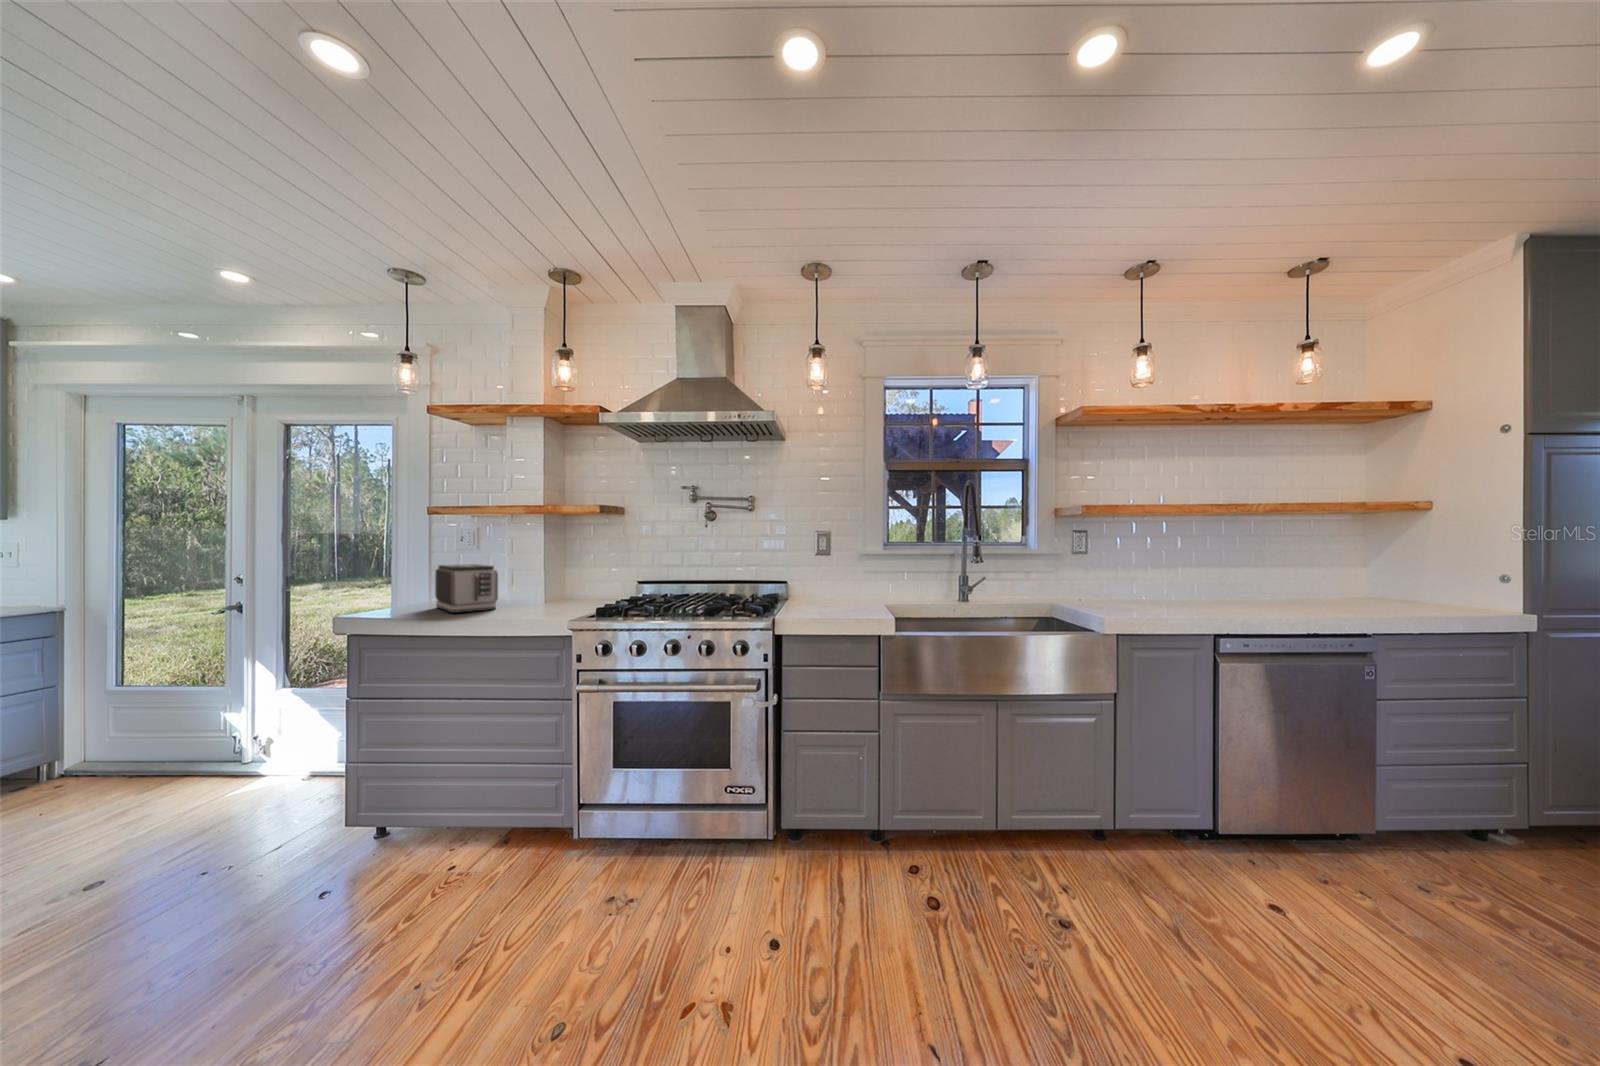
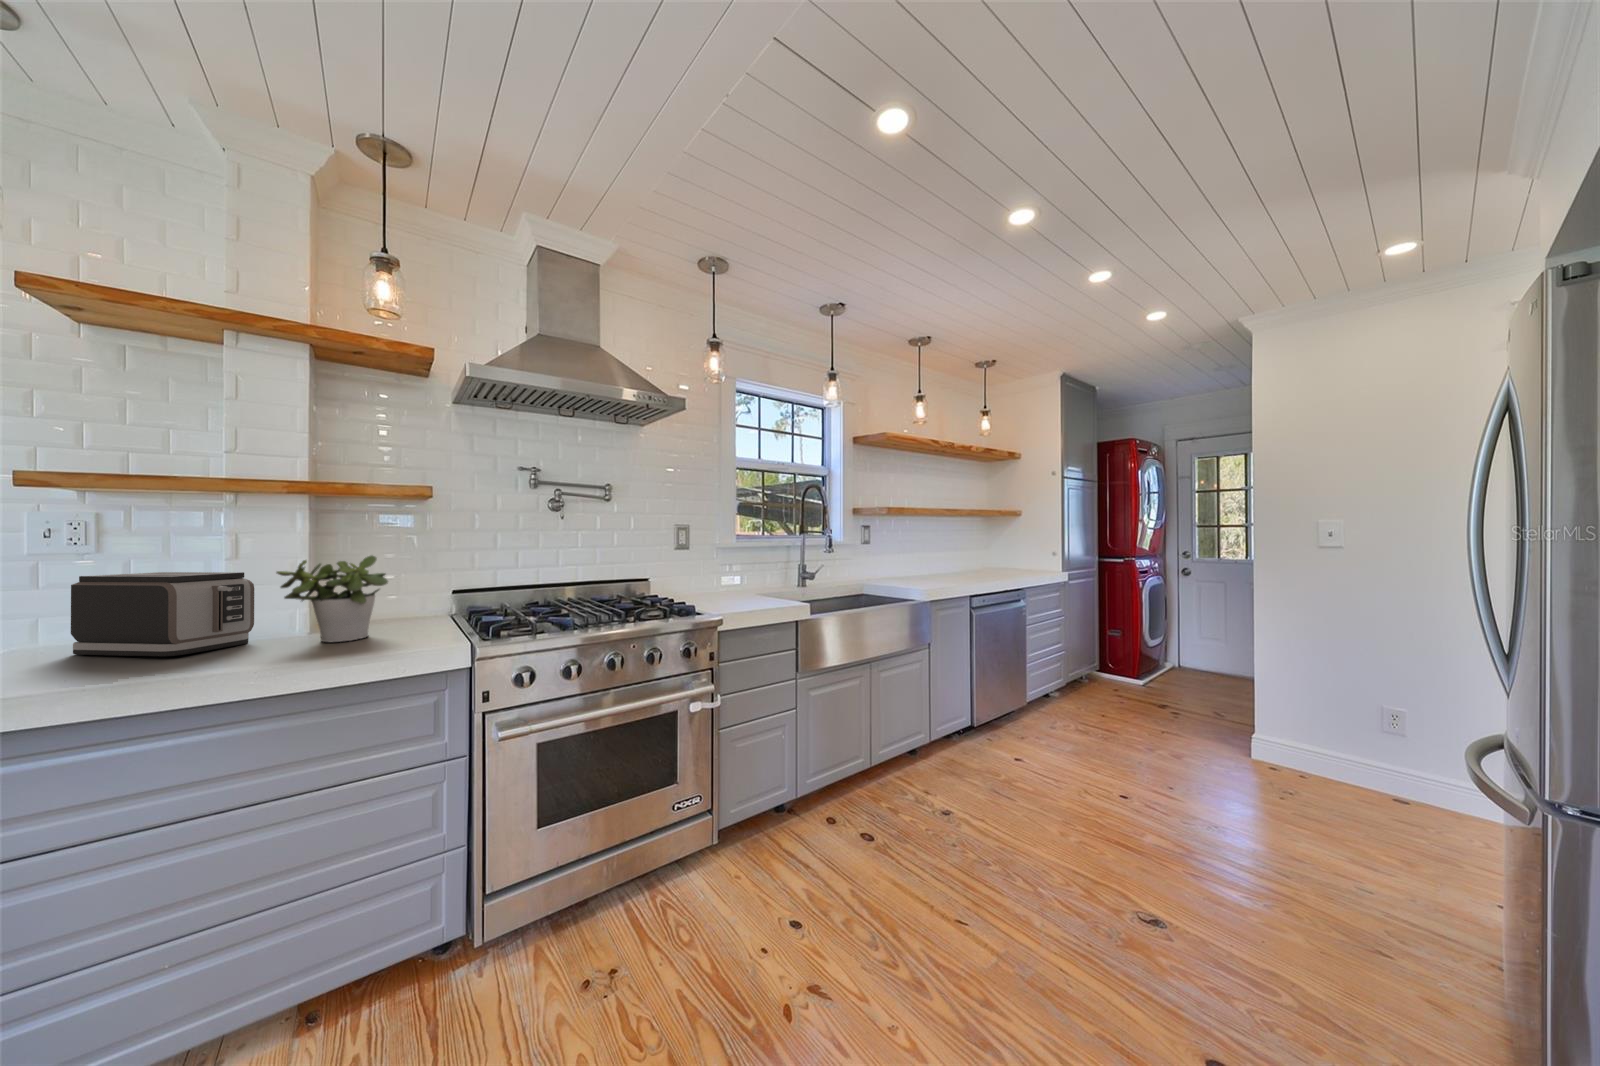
potted plant: none [495,557,551,614] -> present [277,556,388,642]

